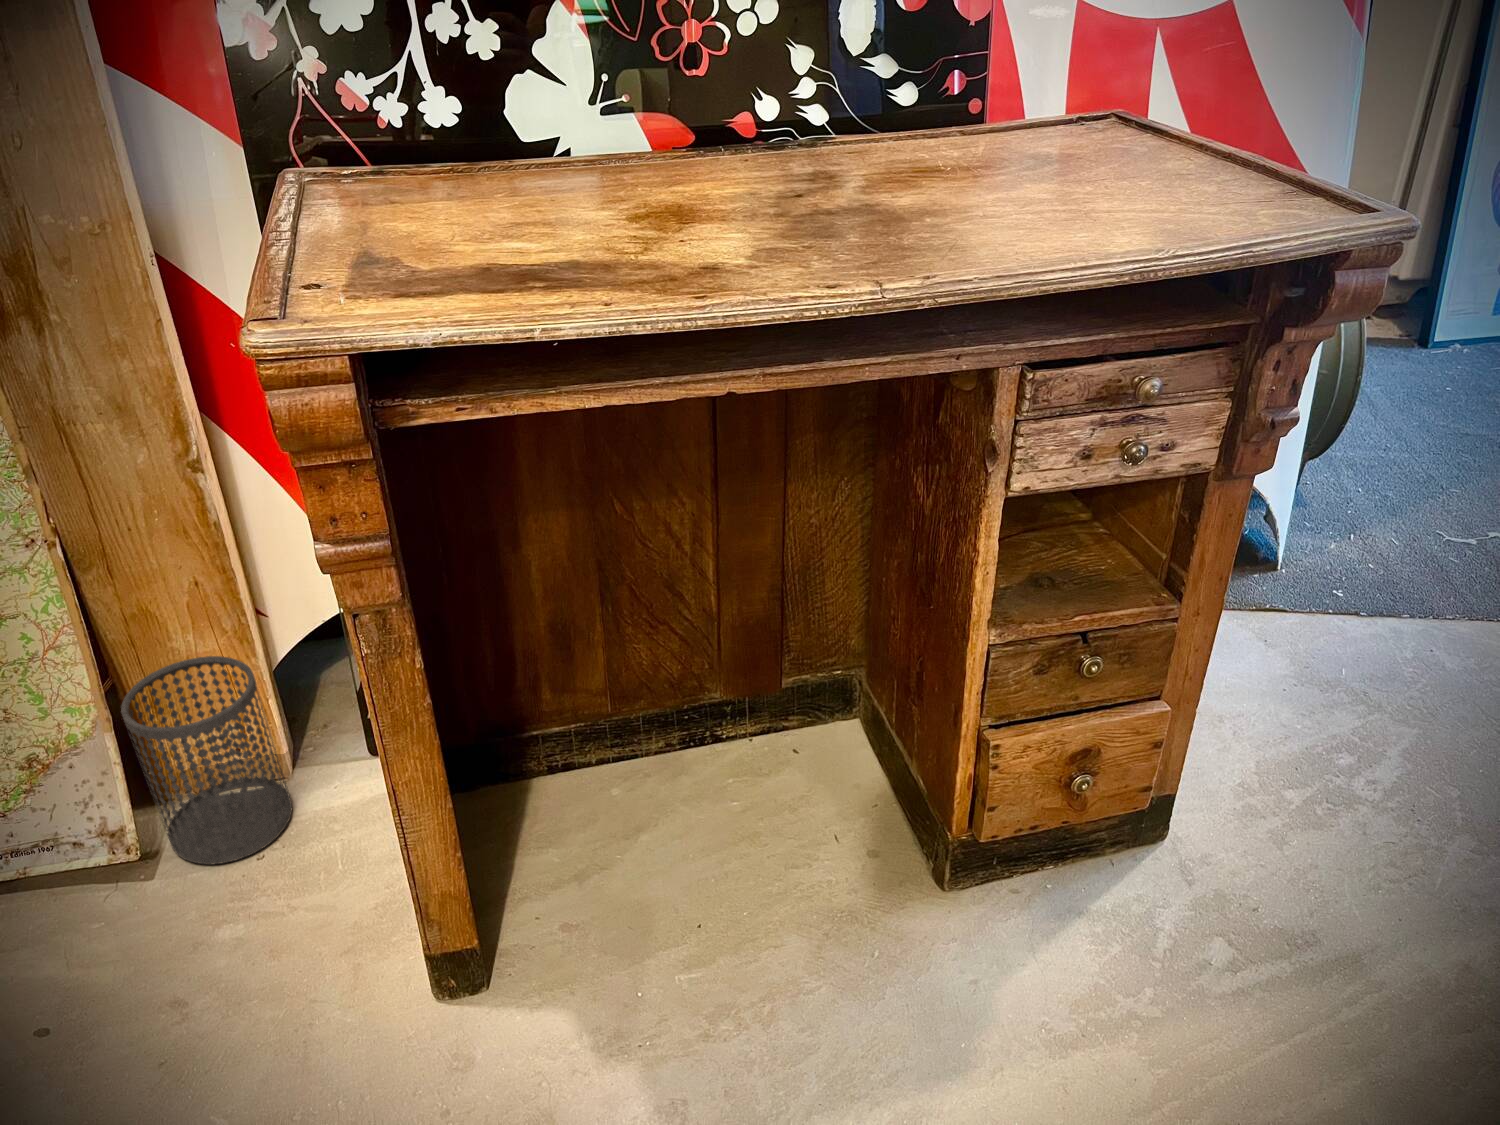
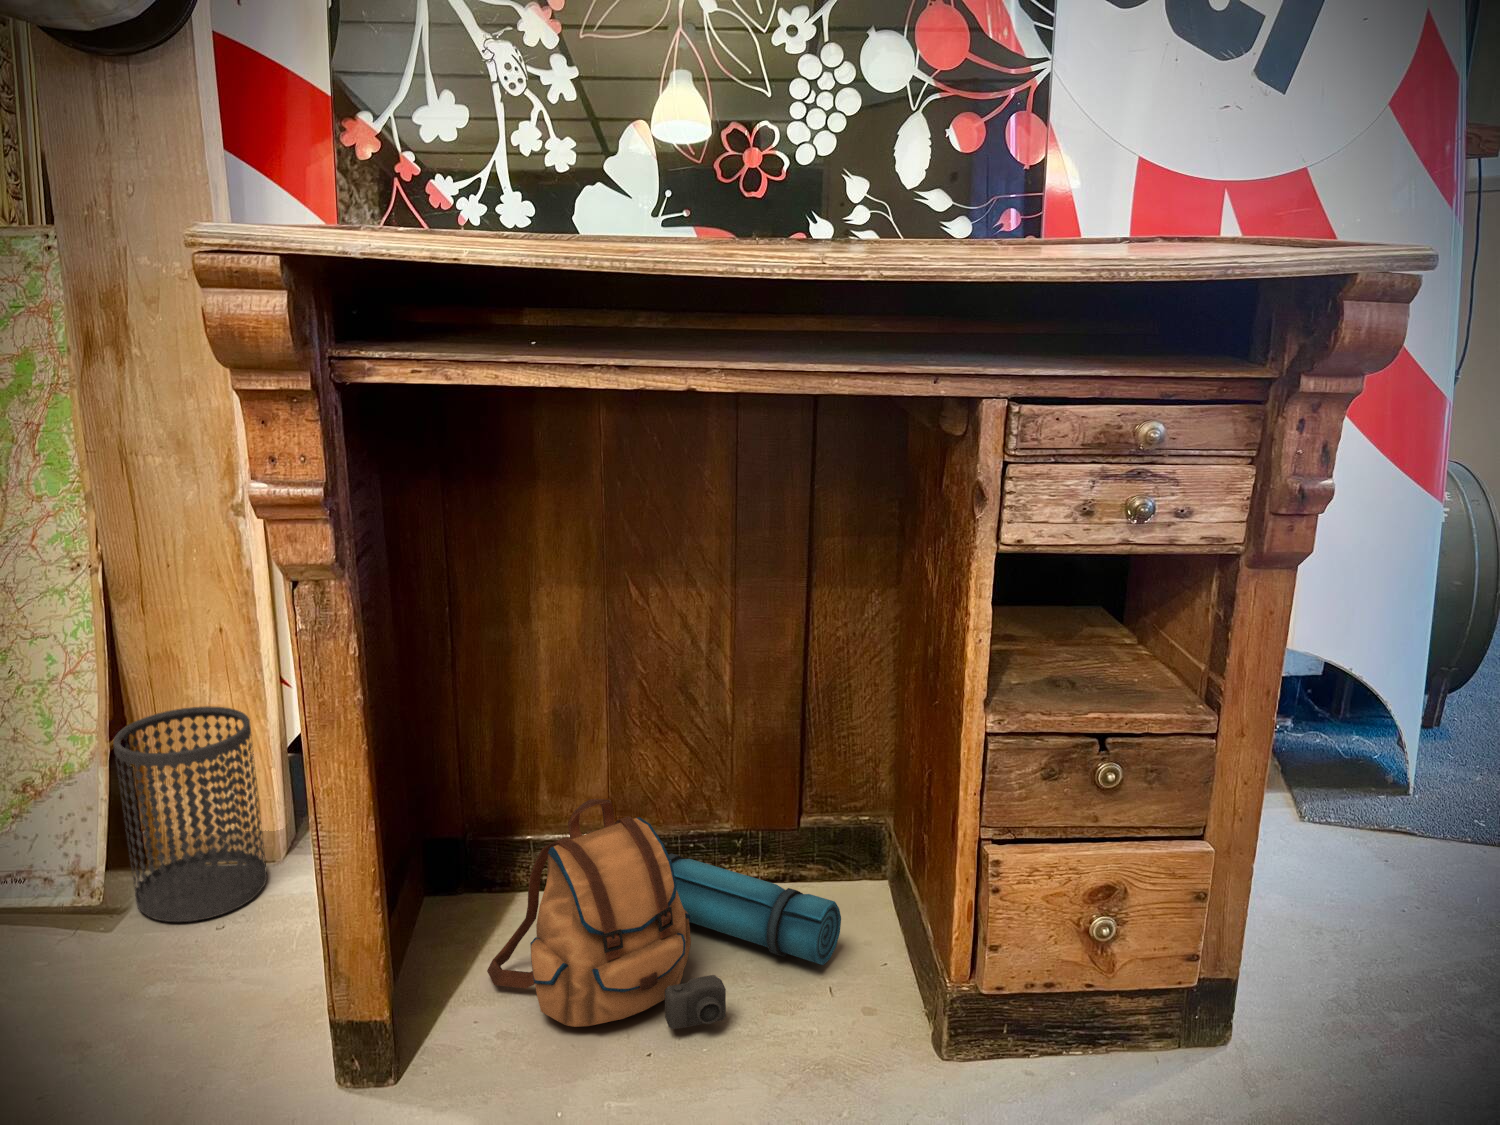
backpack: none [540,721,840,916] -> present [487,799,841,1029]

